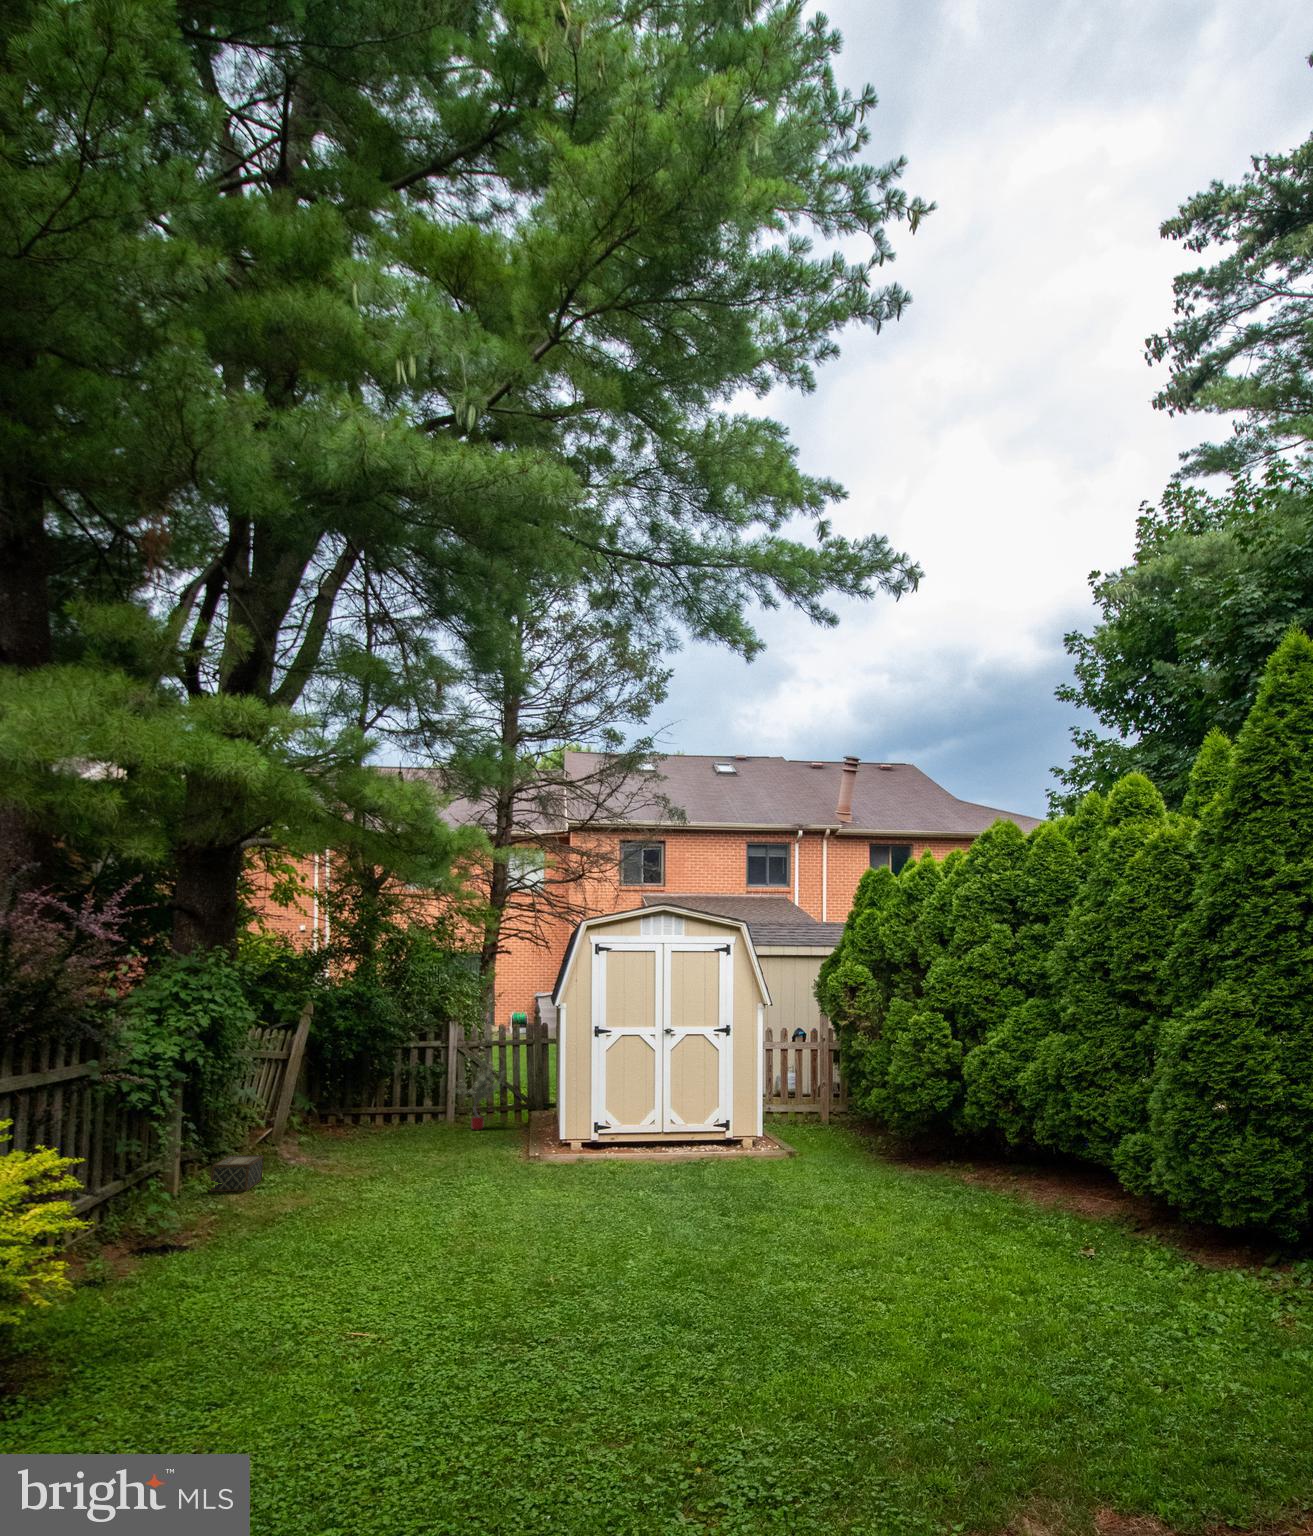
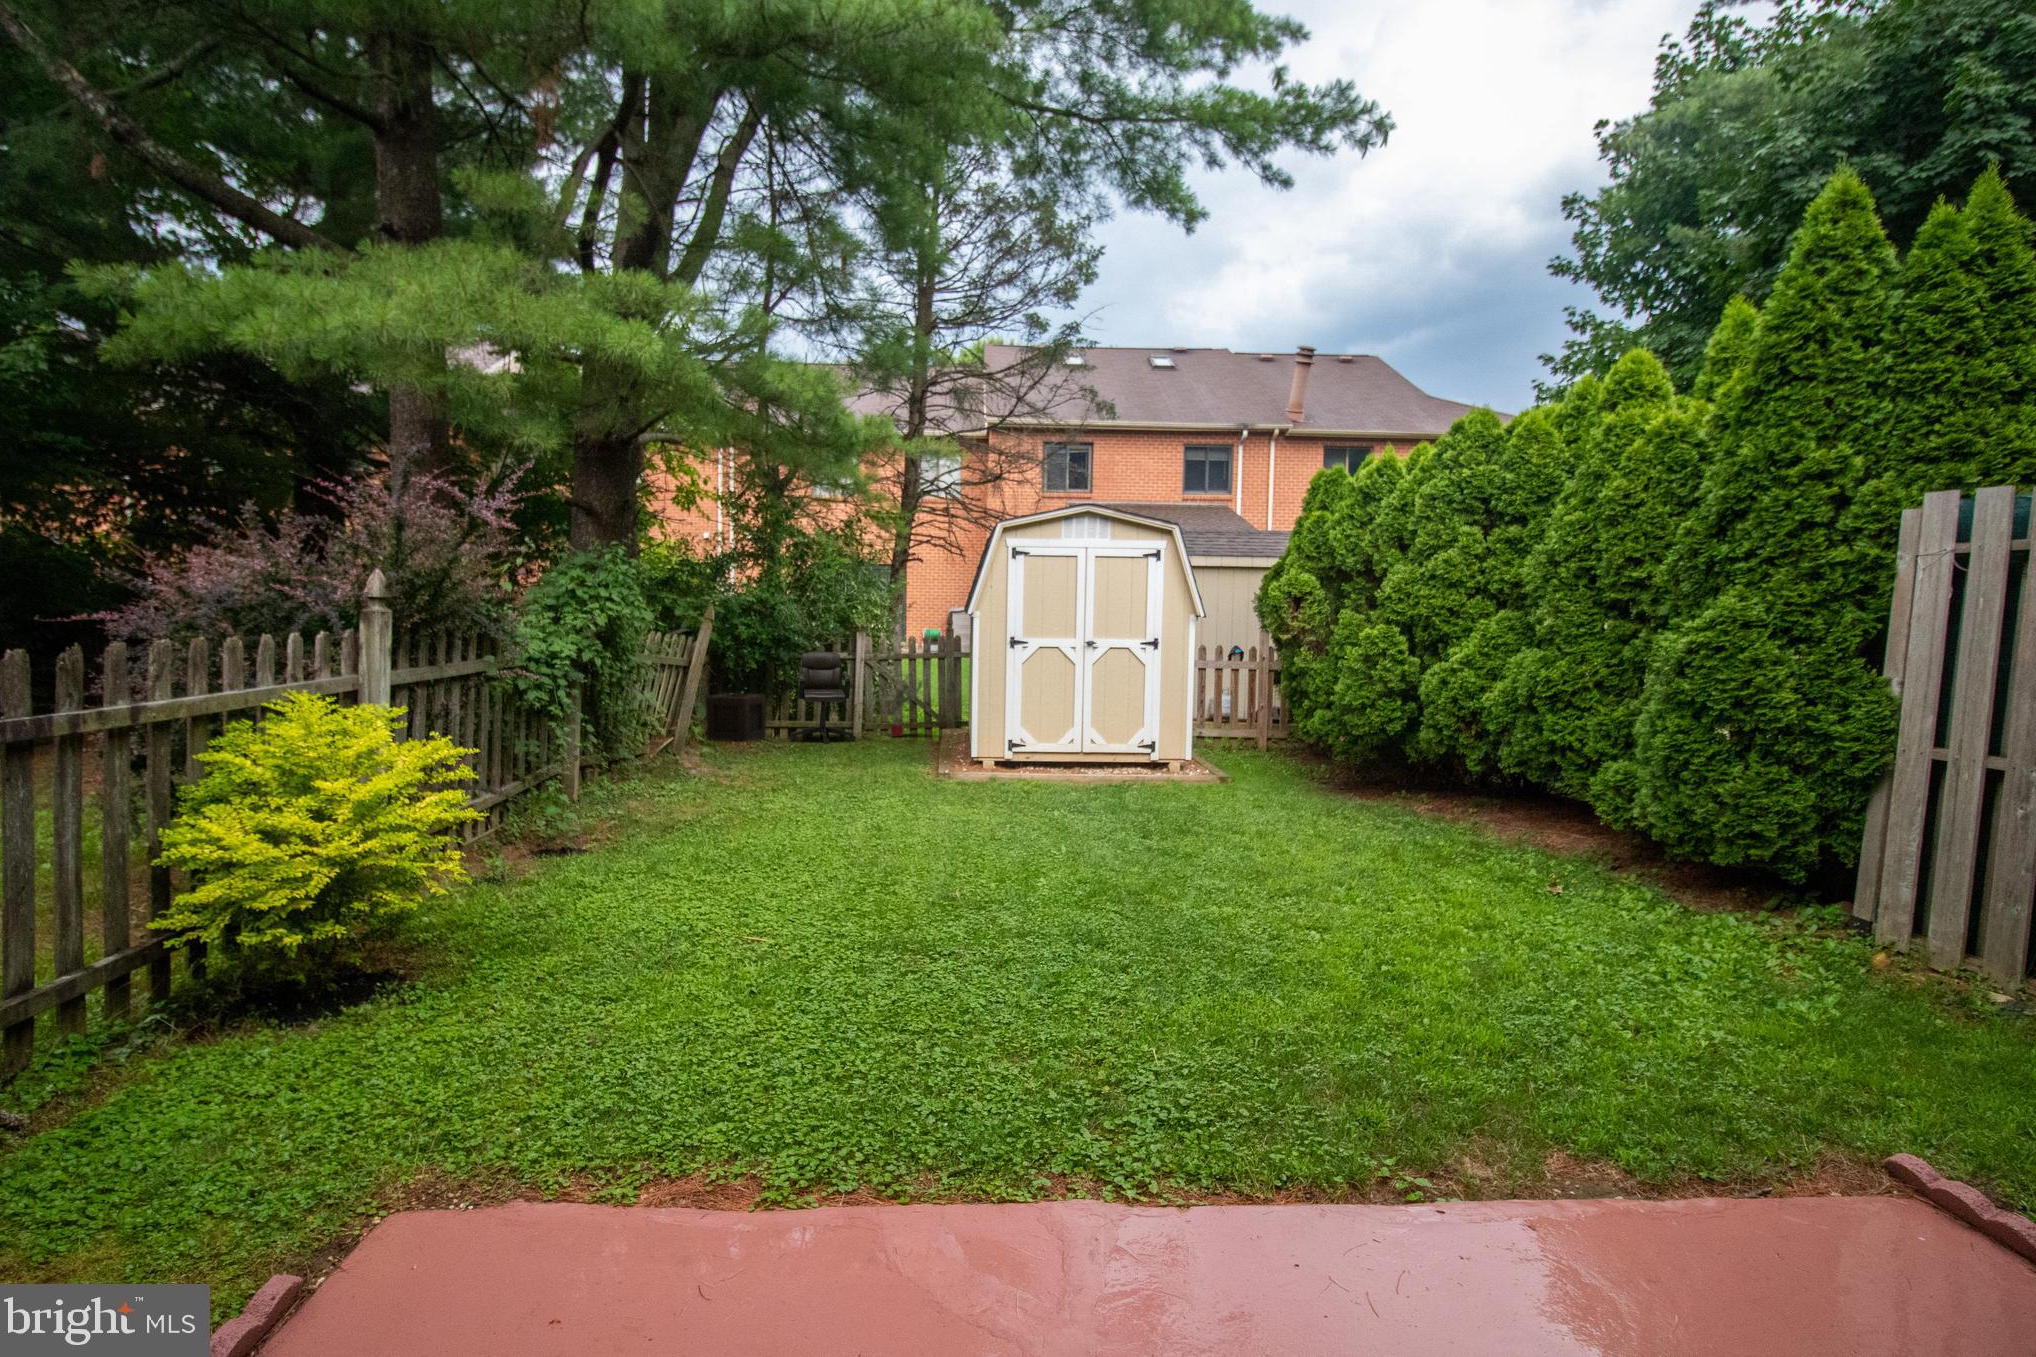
chair: none [370,1043,437,1139] -> present [790,652,856,744]
wooden crate: none [284,1088,348,1138] -> present [706,693,766,741]
woven basket: present [209,1155,264,1192] -> none [628,757,680,790]

